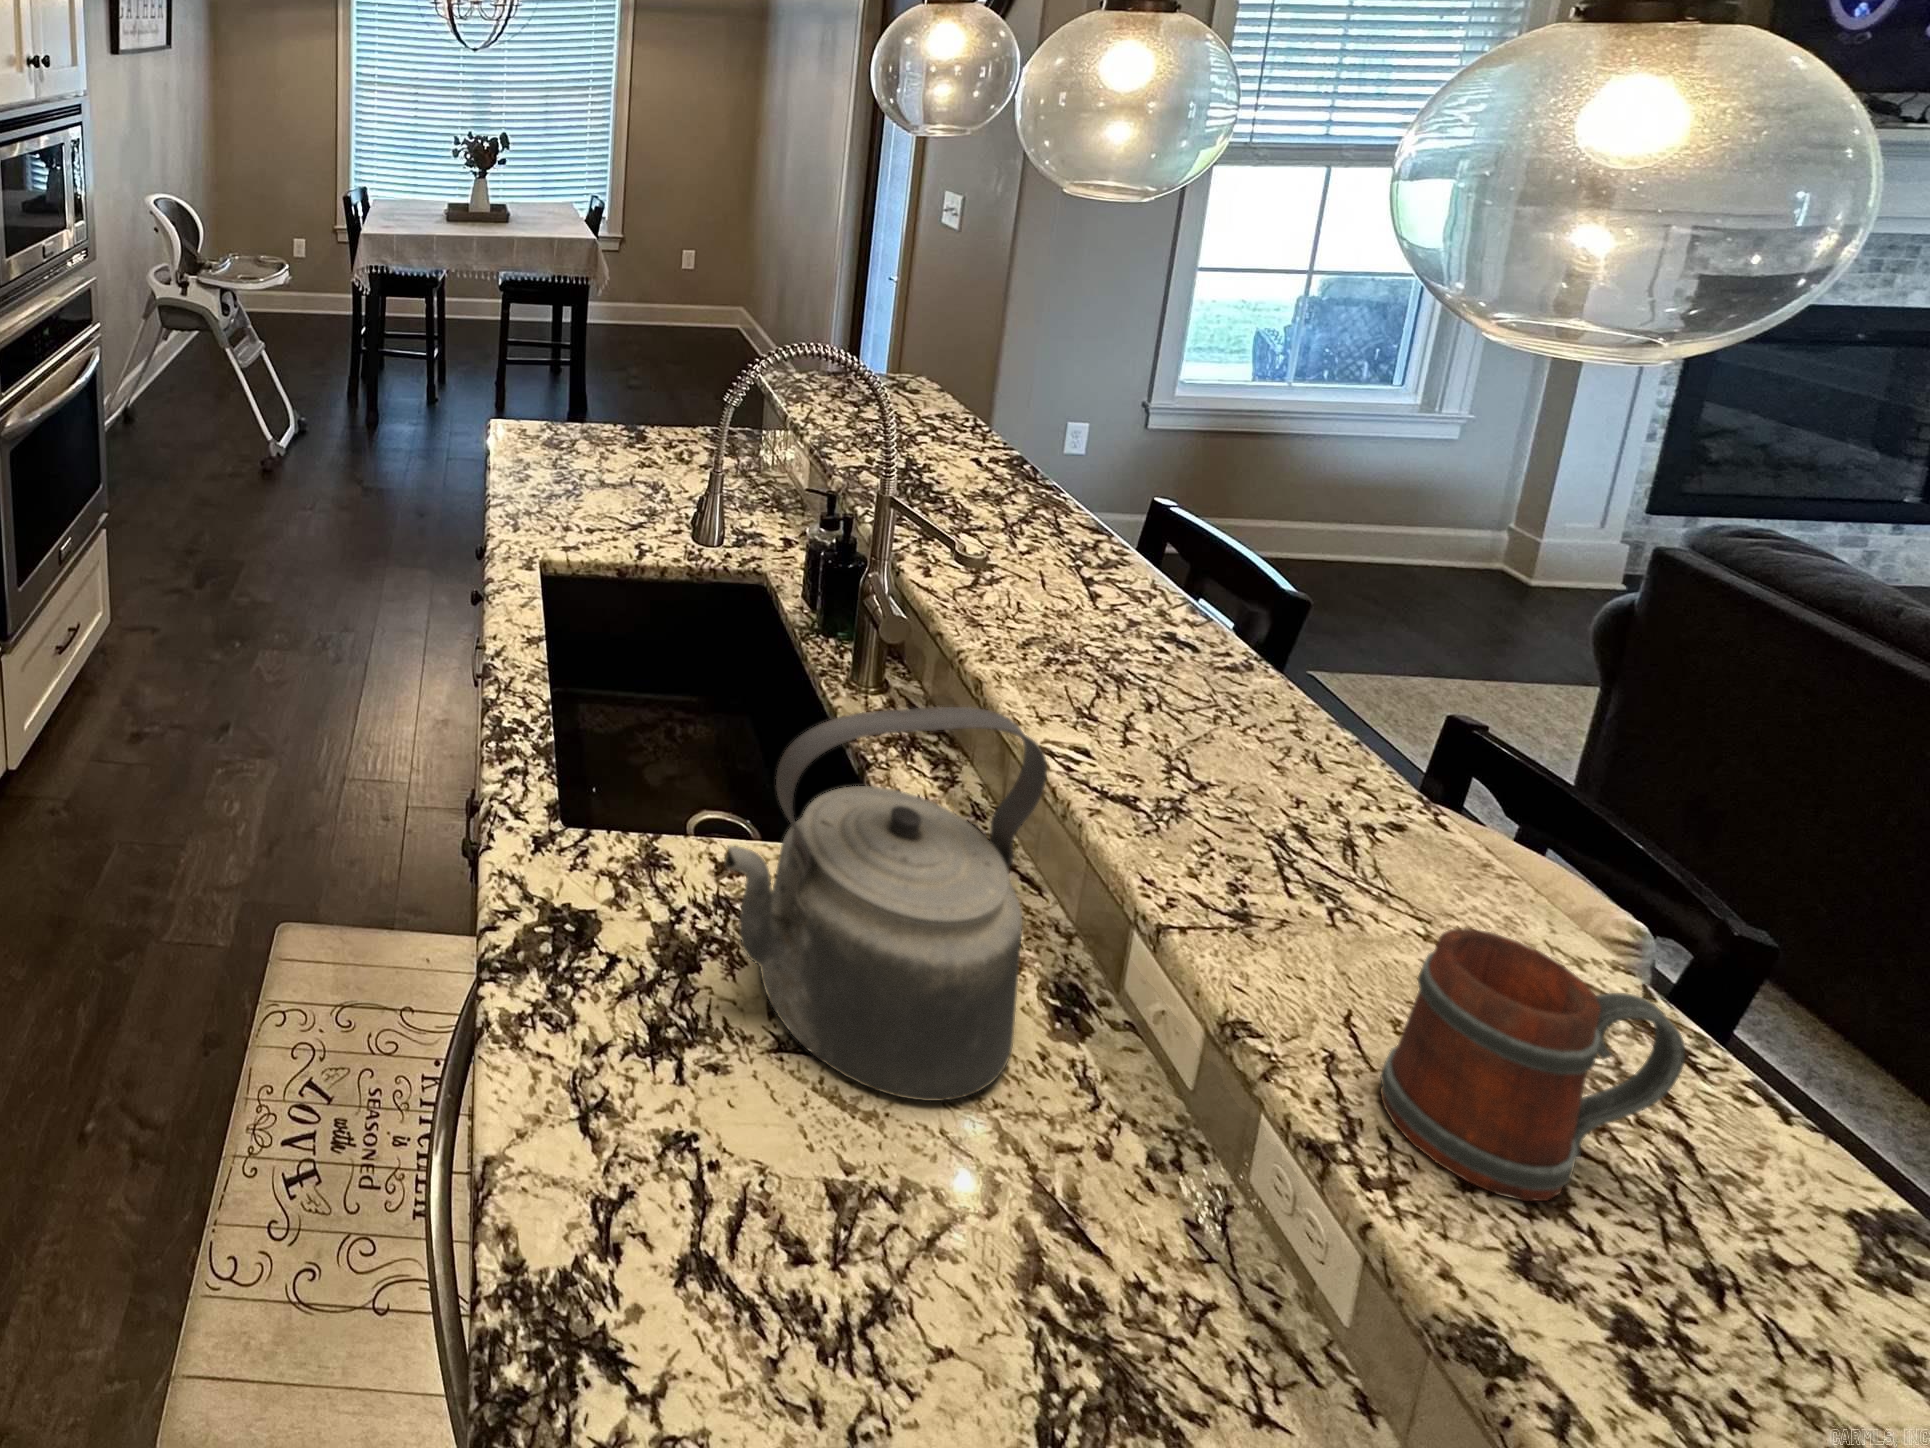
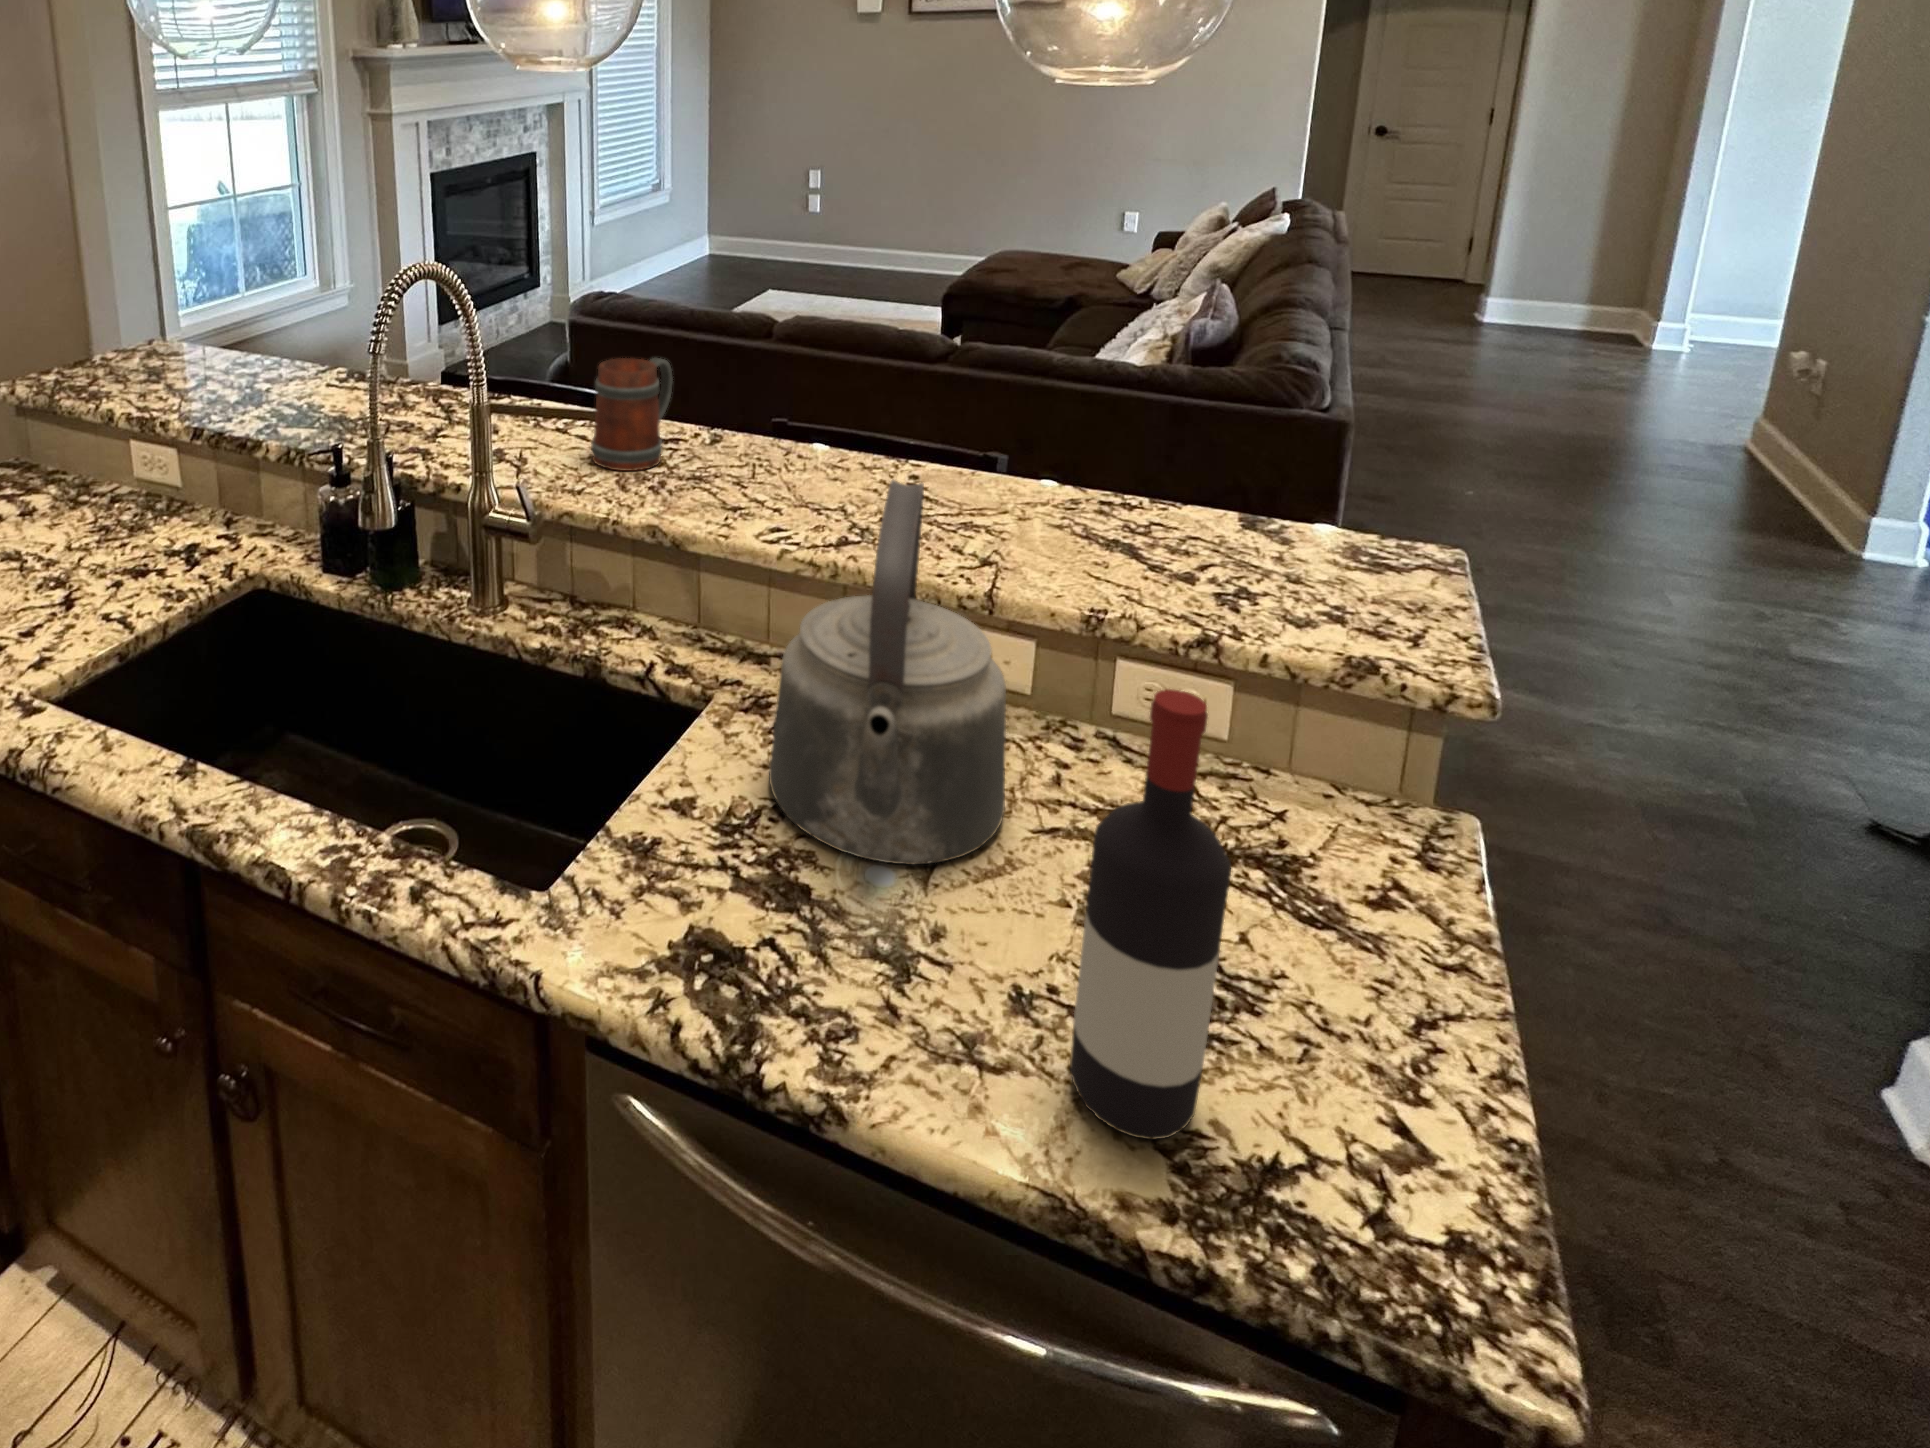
wine bottle: none [560,874,687,1276] -> present [1070,689,1231,1140]
mug: present [1380,928,1685,1201] -> present [591,358,673,471]

